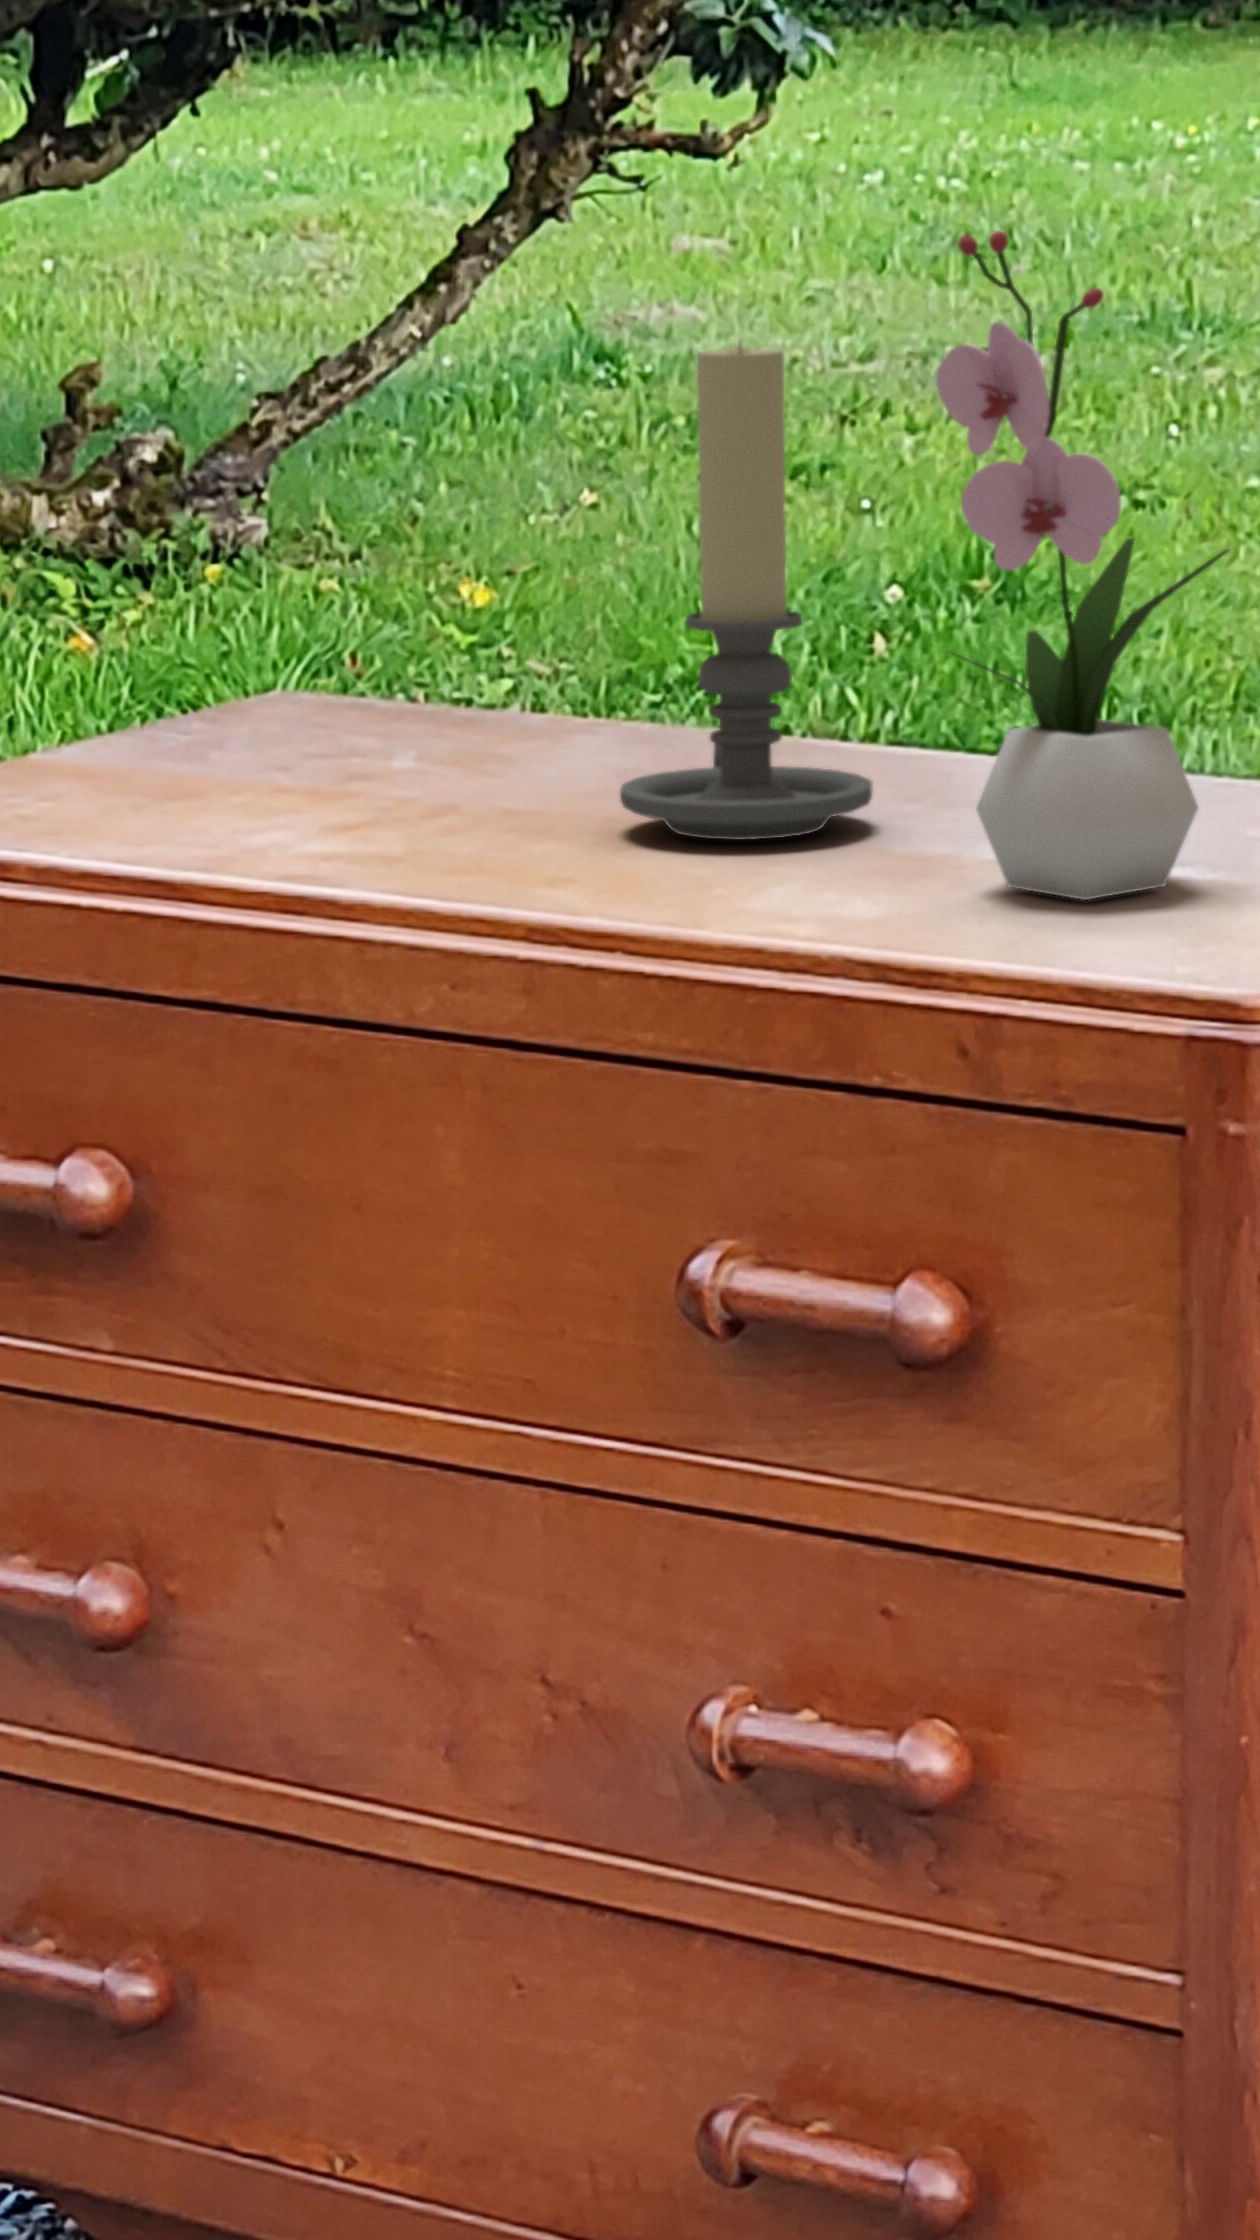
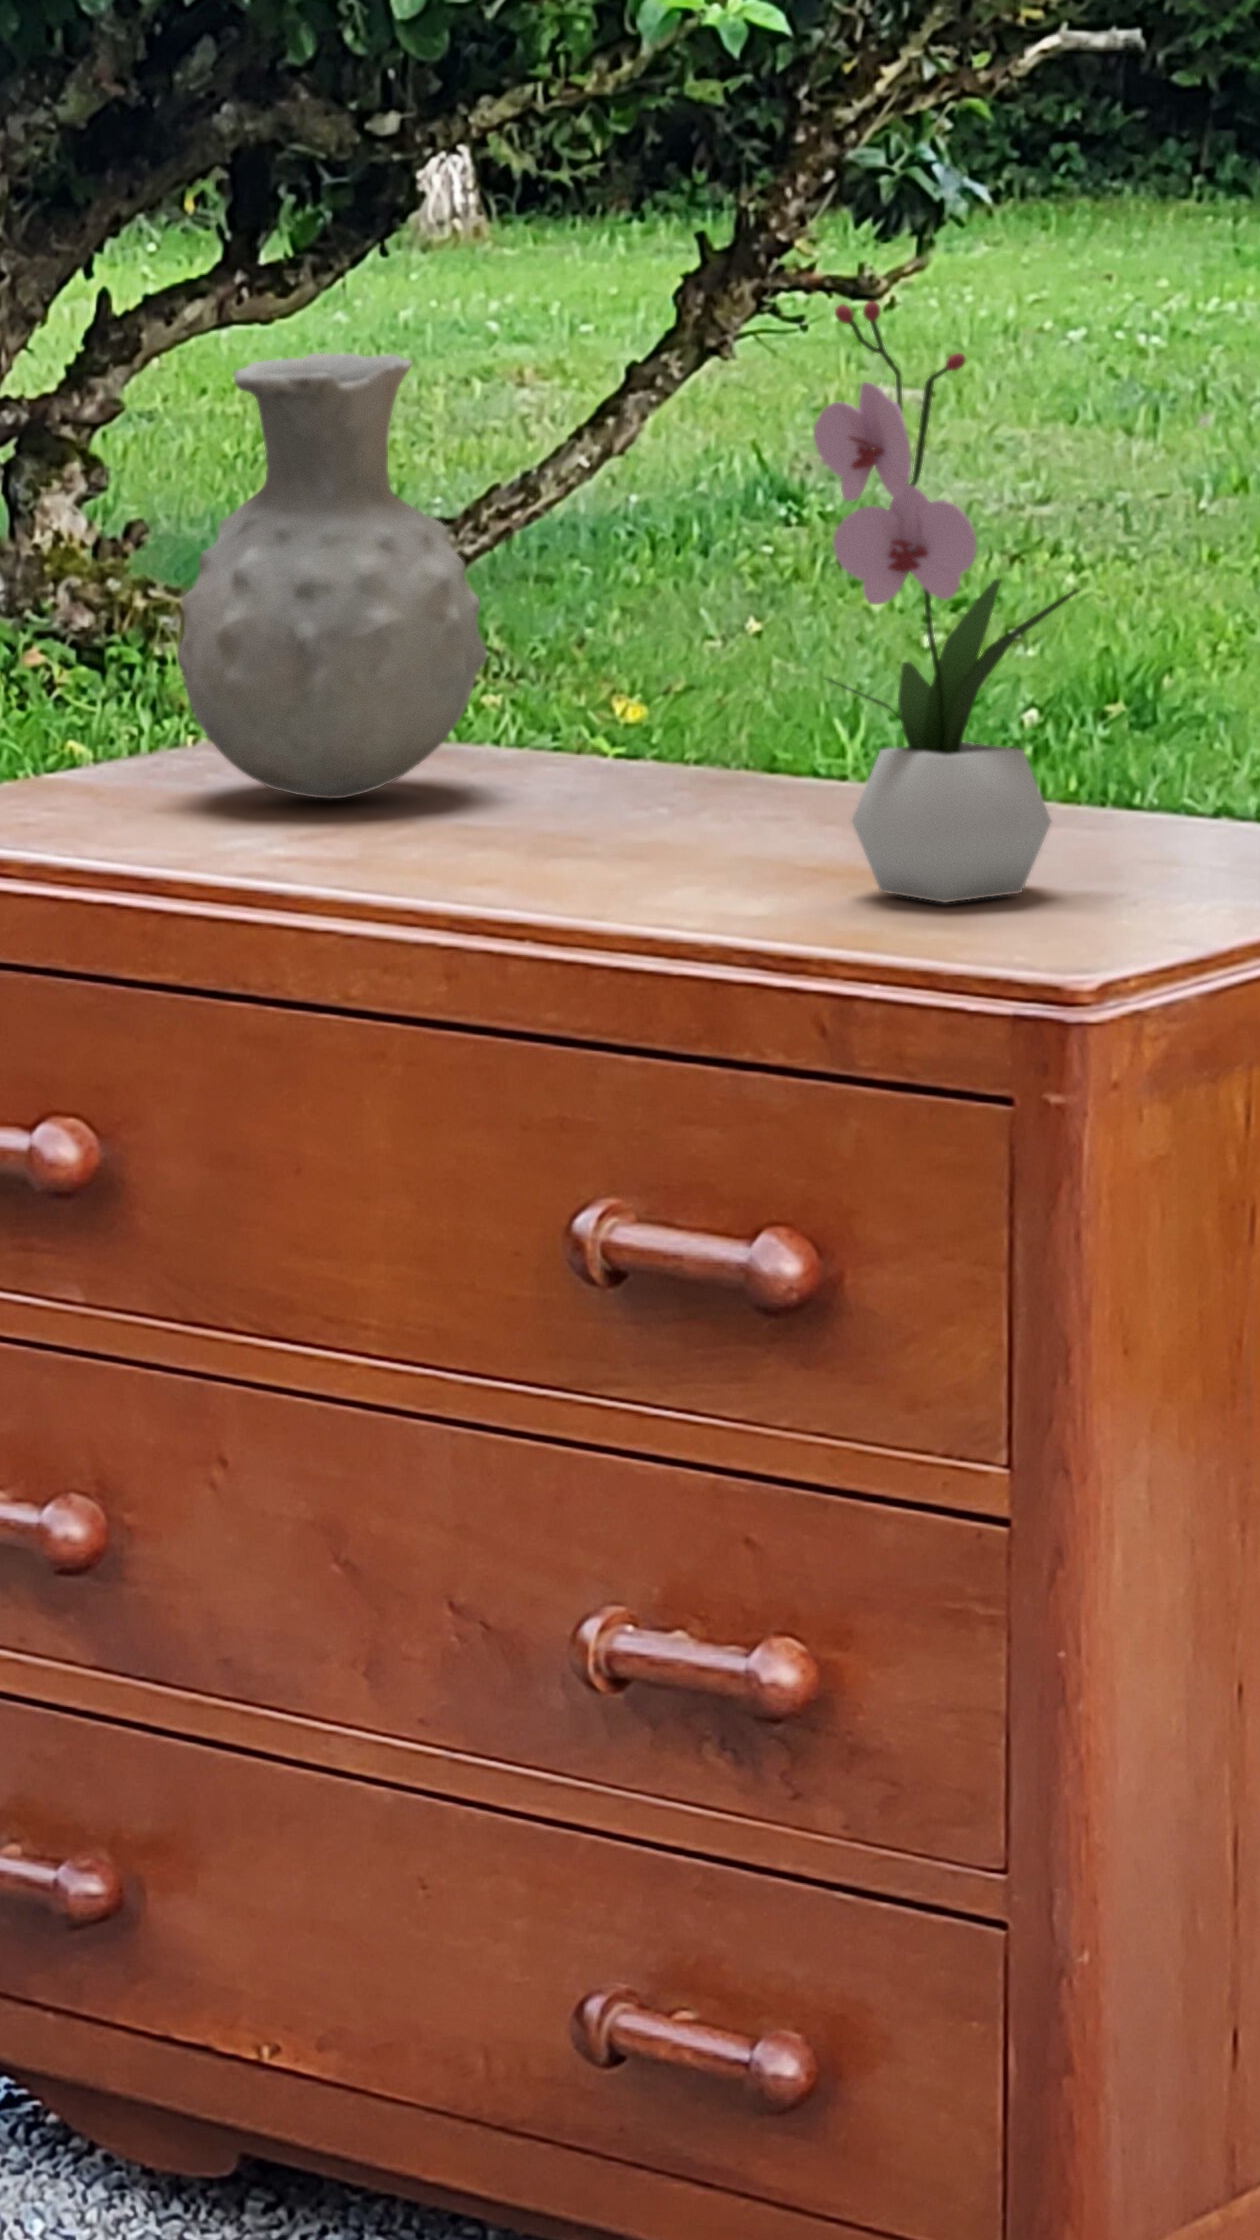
vase: none [186,283,529,777] -> present [177,353,488,799]
candle holder: present [620,340,873,840] -> none [550,401,780,852]

